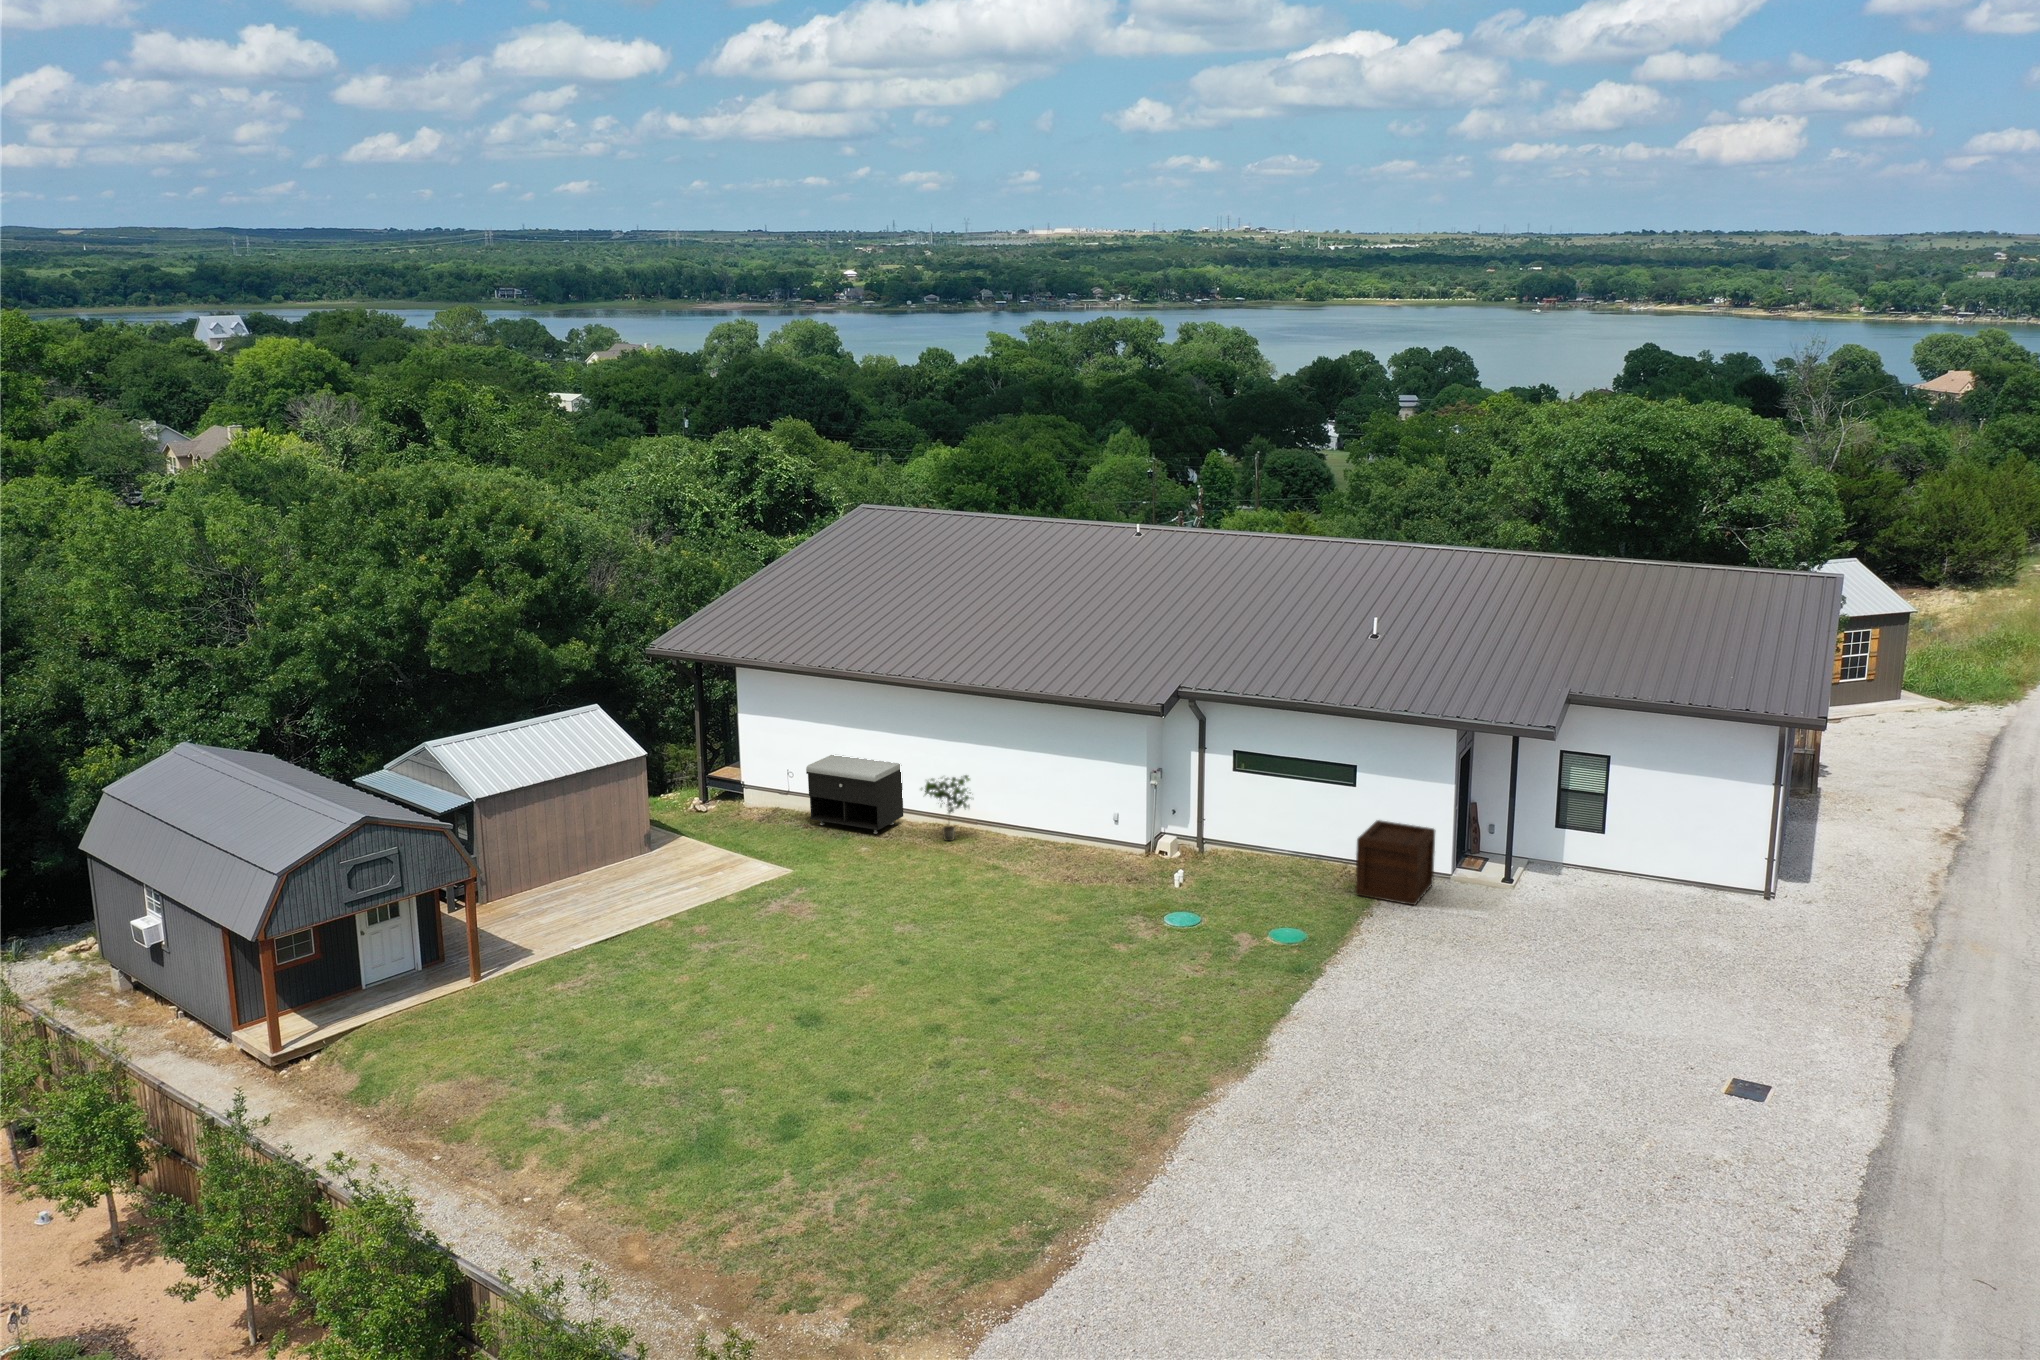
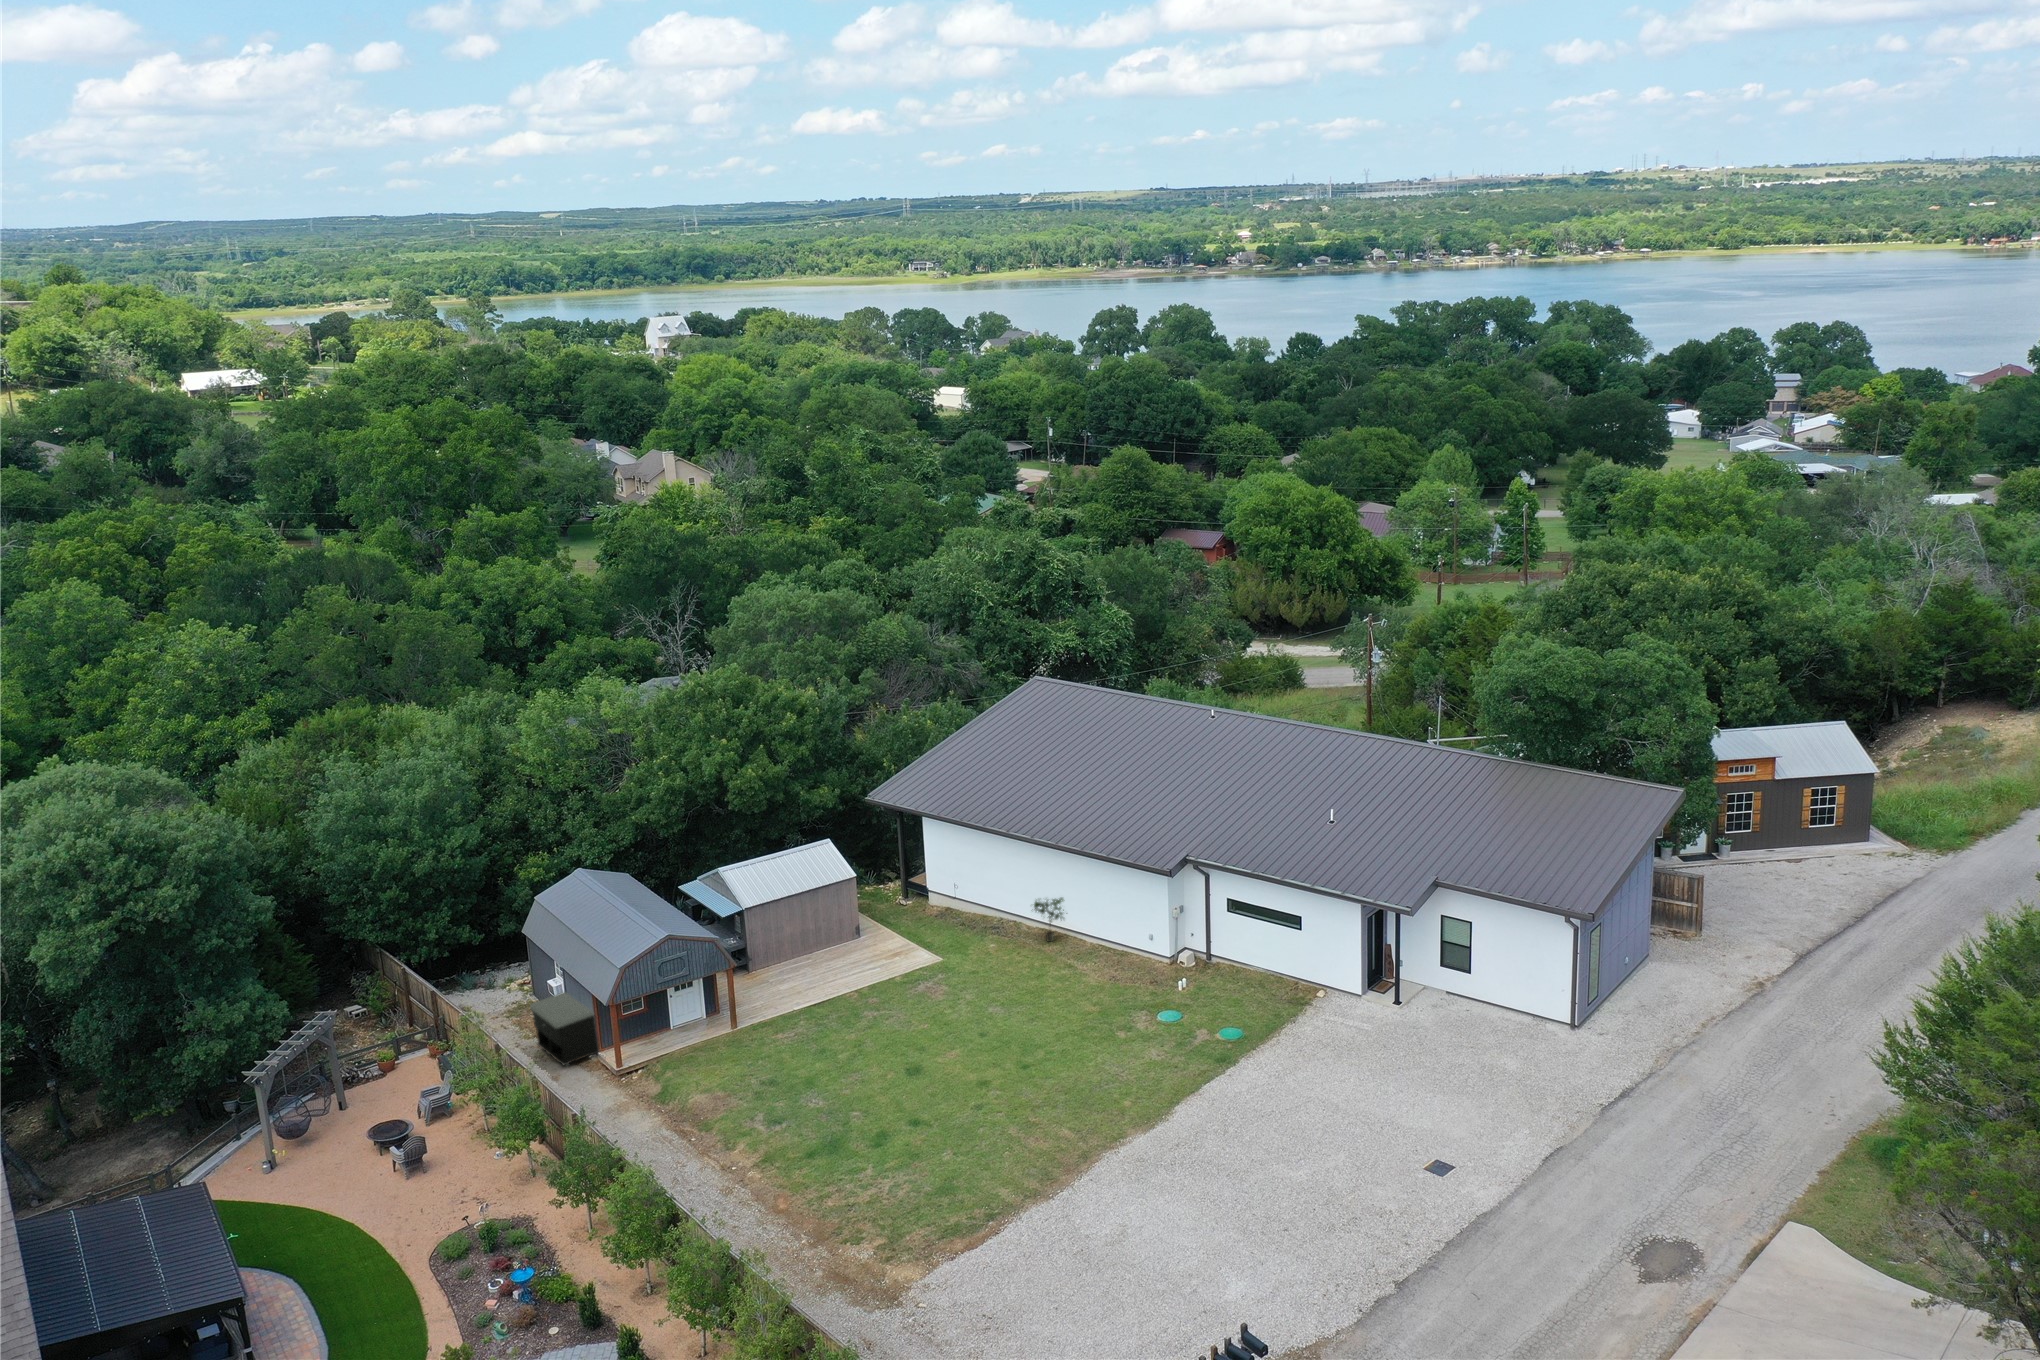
storage bench: present [806,755,903,834] -> present [530,992,599,1066]
wooden crate: present [1355,820,1435,905] -> none [1298,951,1358,1014]

